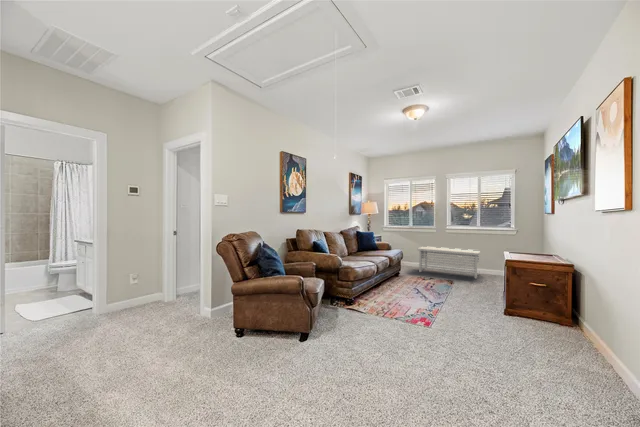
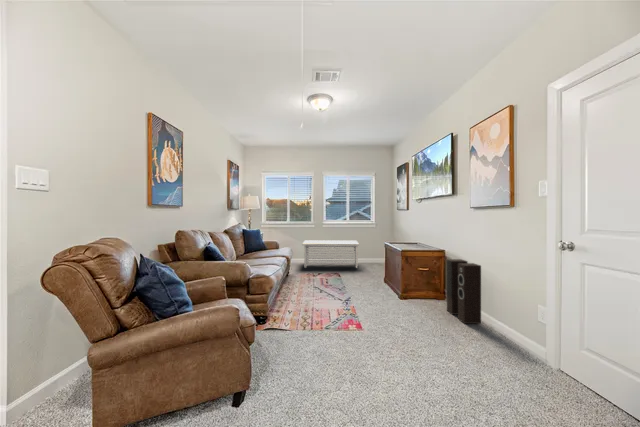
speaker: none [540,274,571,347] -> present [446,259,481,324]

